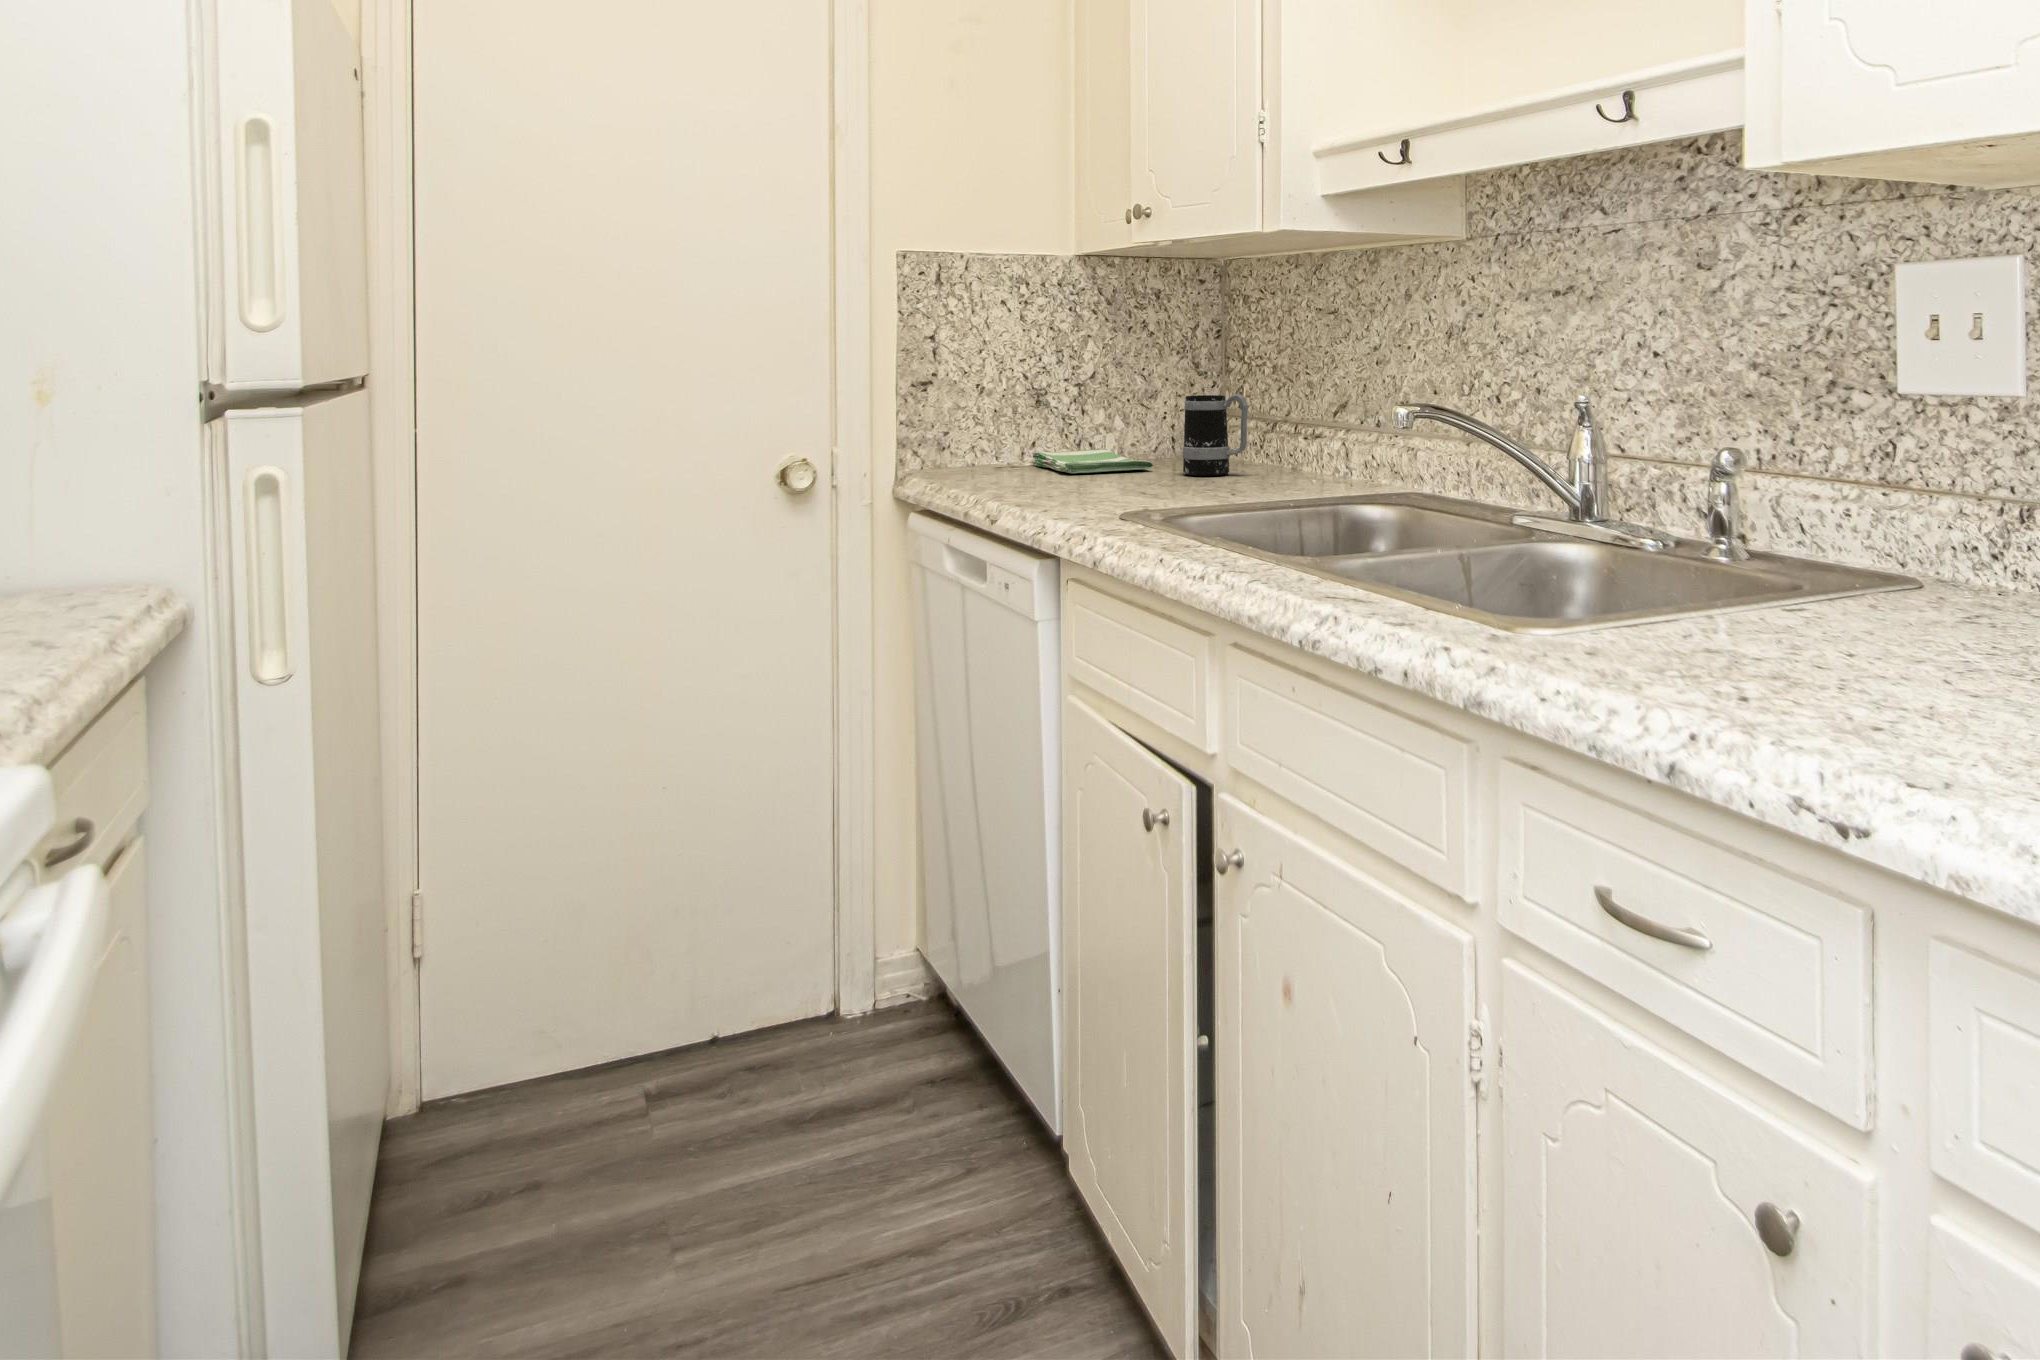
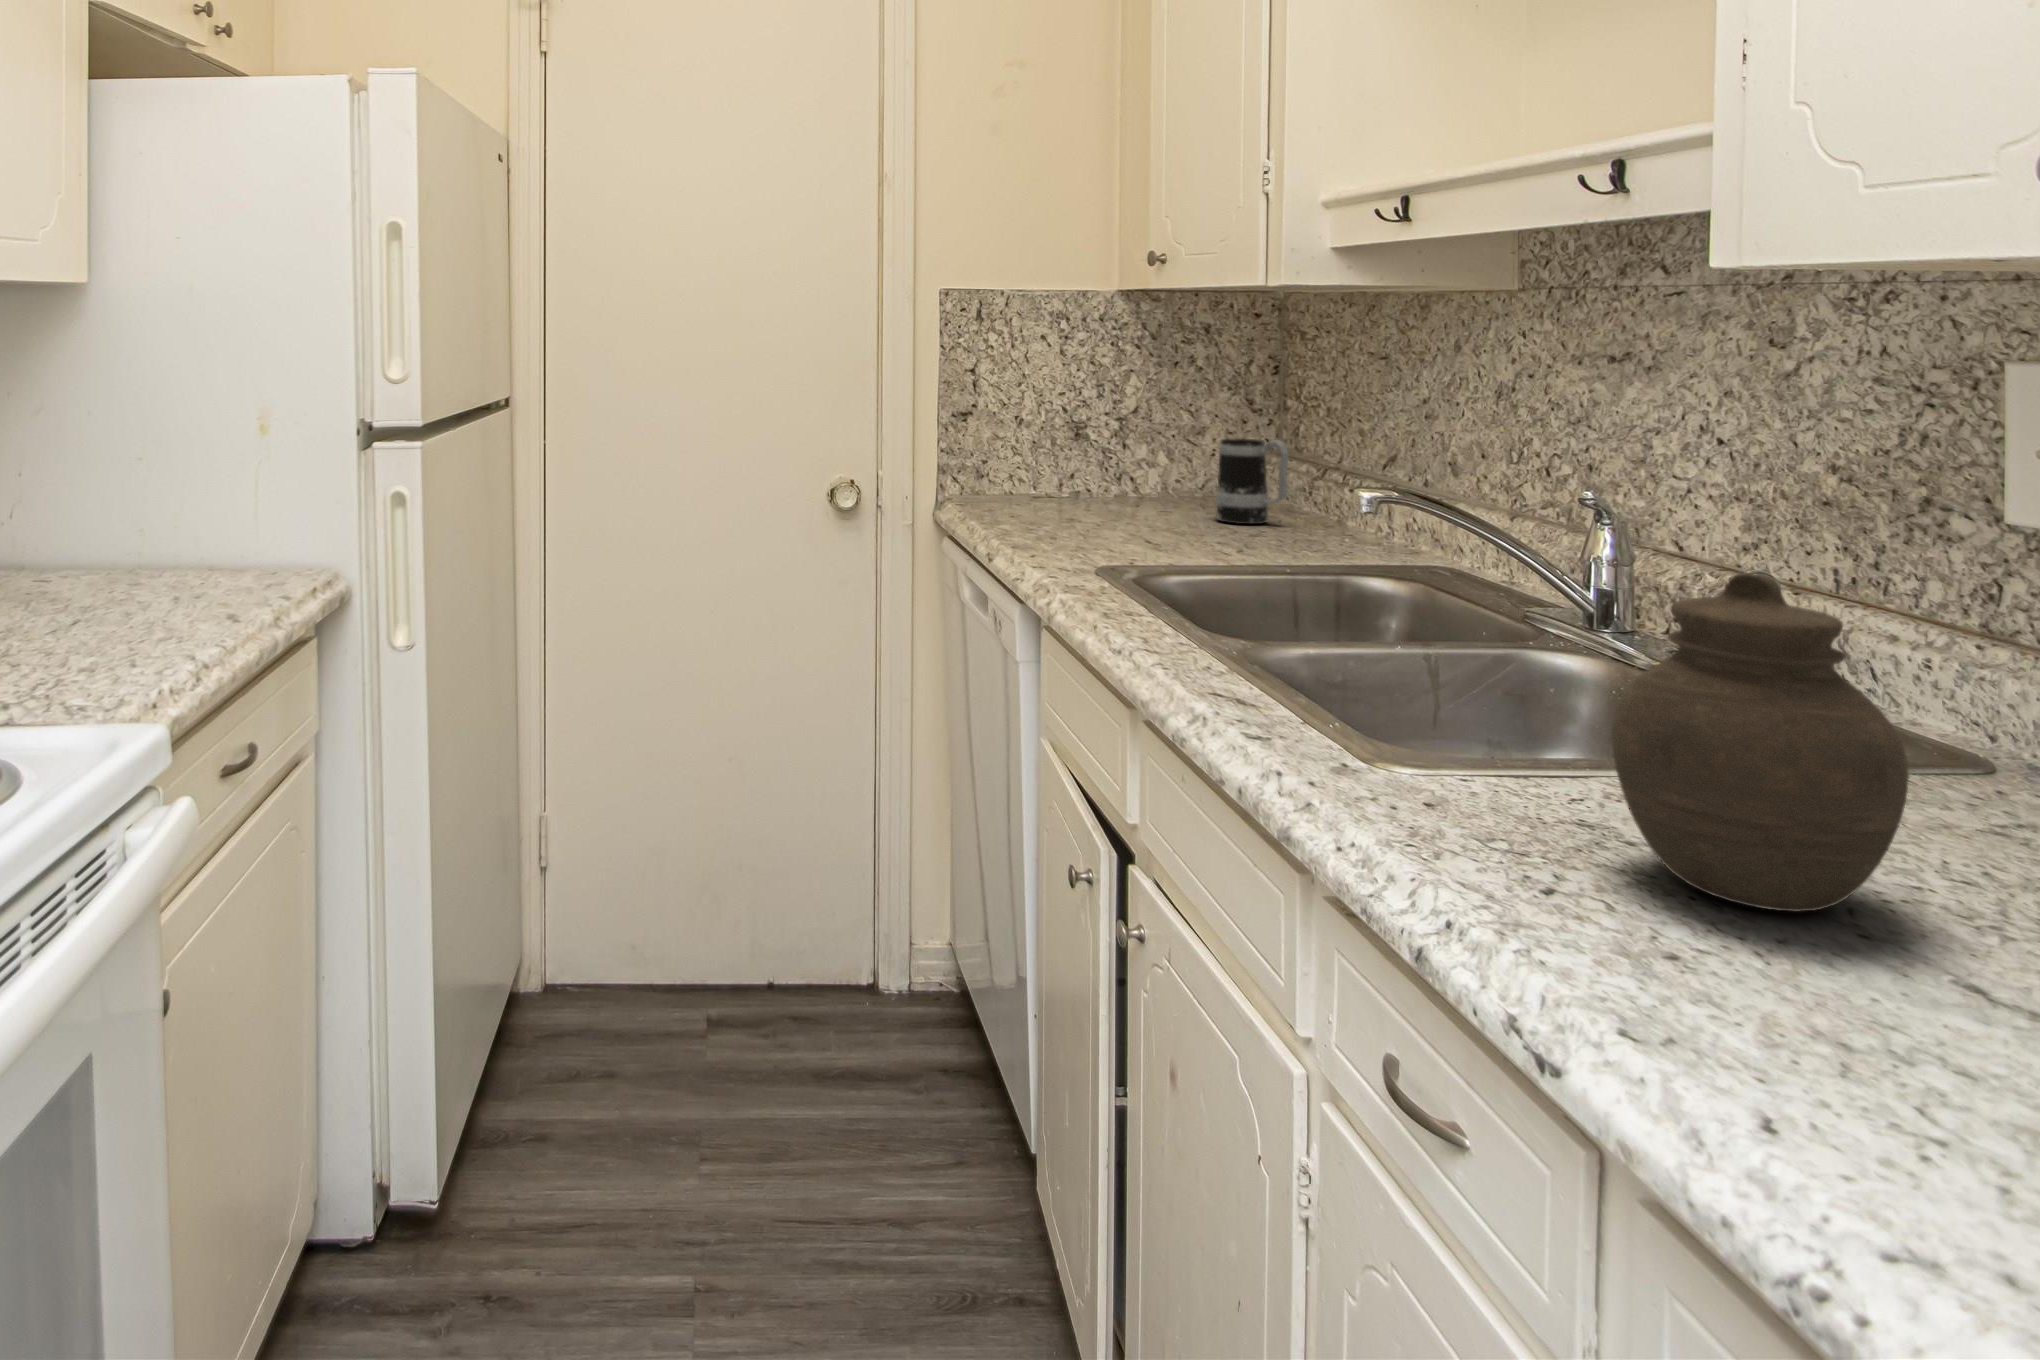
jar: none [1784,405,2020,703] -> present [1612,573,1909,912]
dish towel: present [1032,449,1154,473] -> none [1071,483,1189,510]

